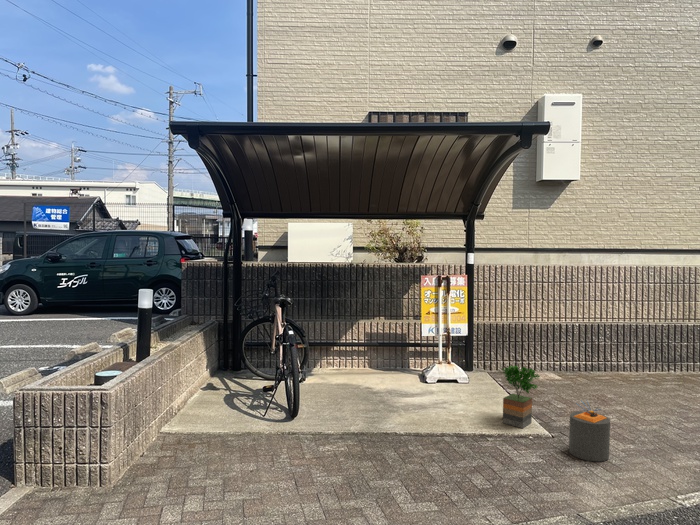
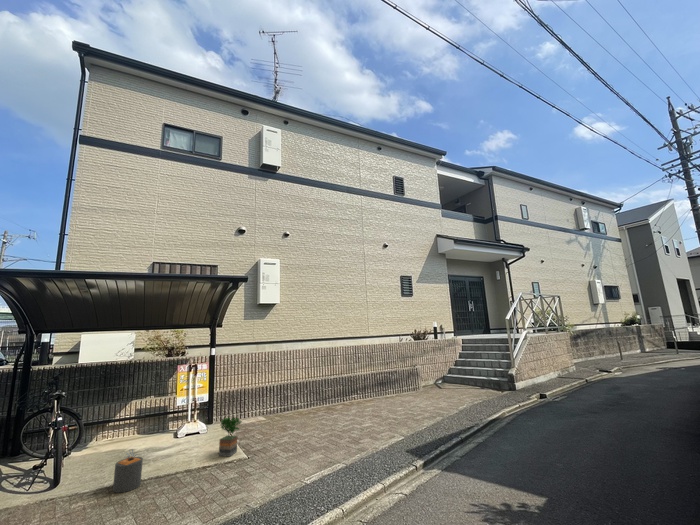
trash can: present [569,402,610,462] -> present [113,450,143,493]

